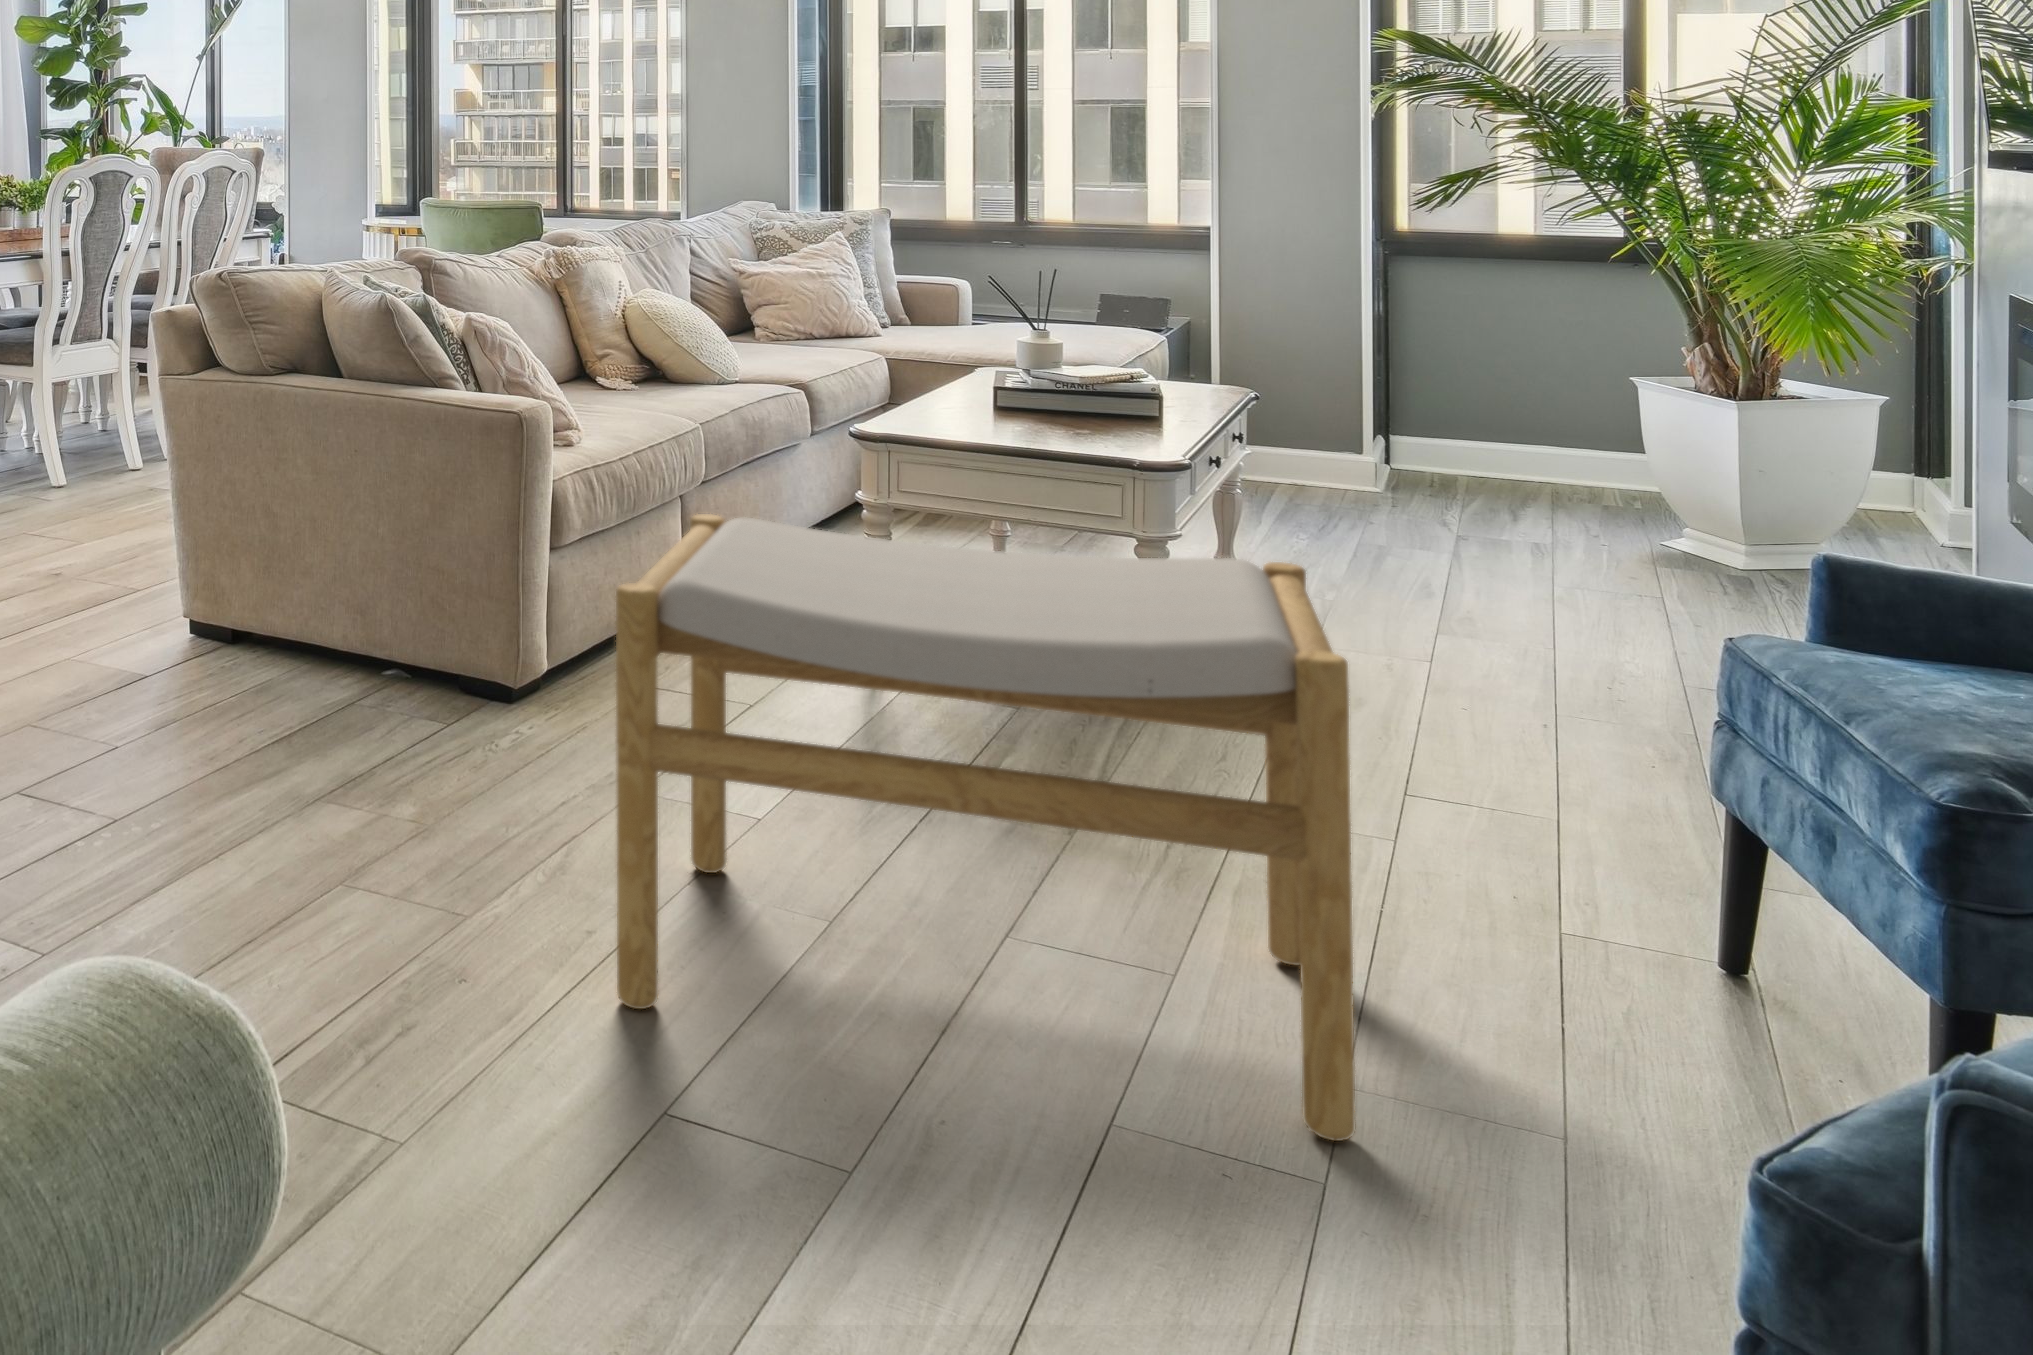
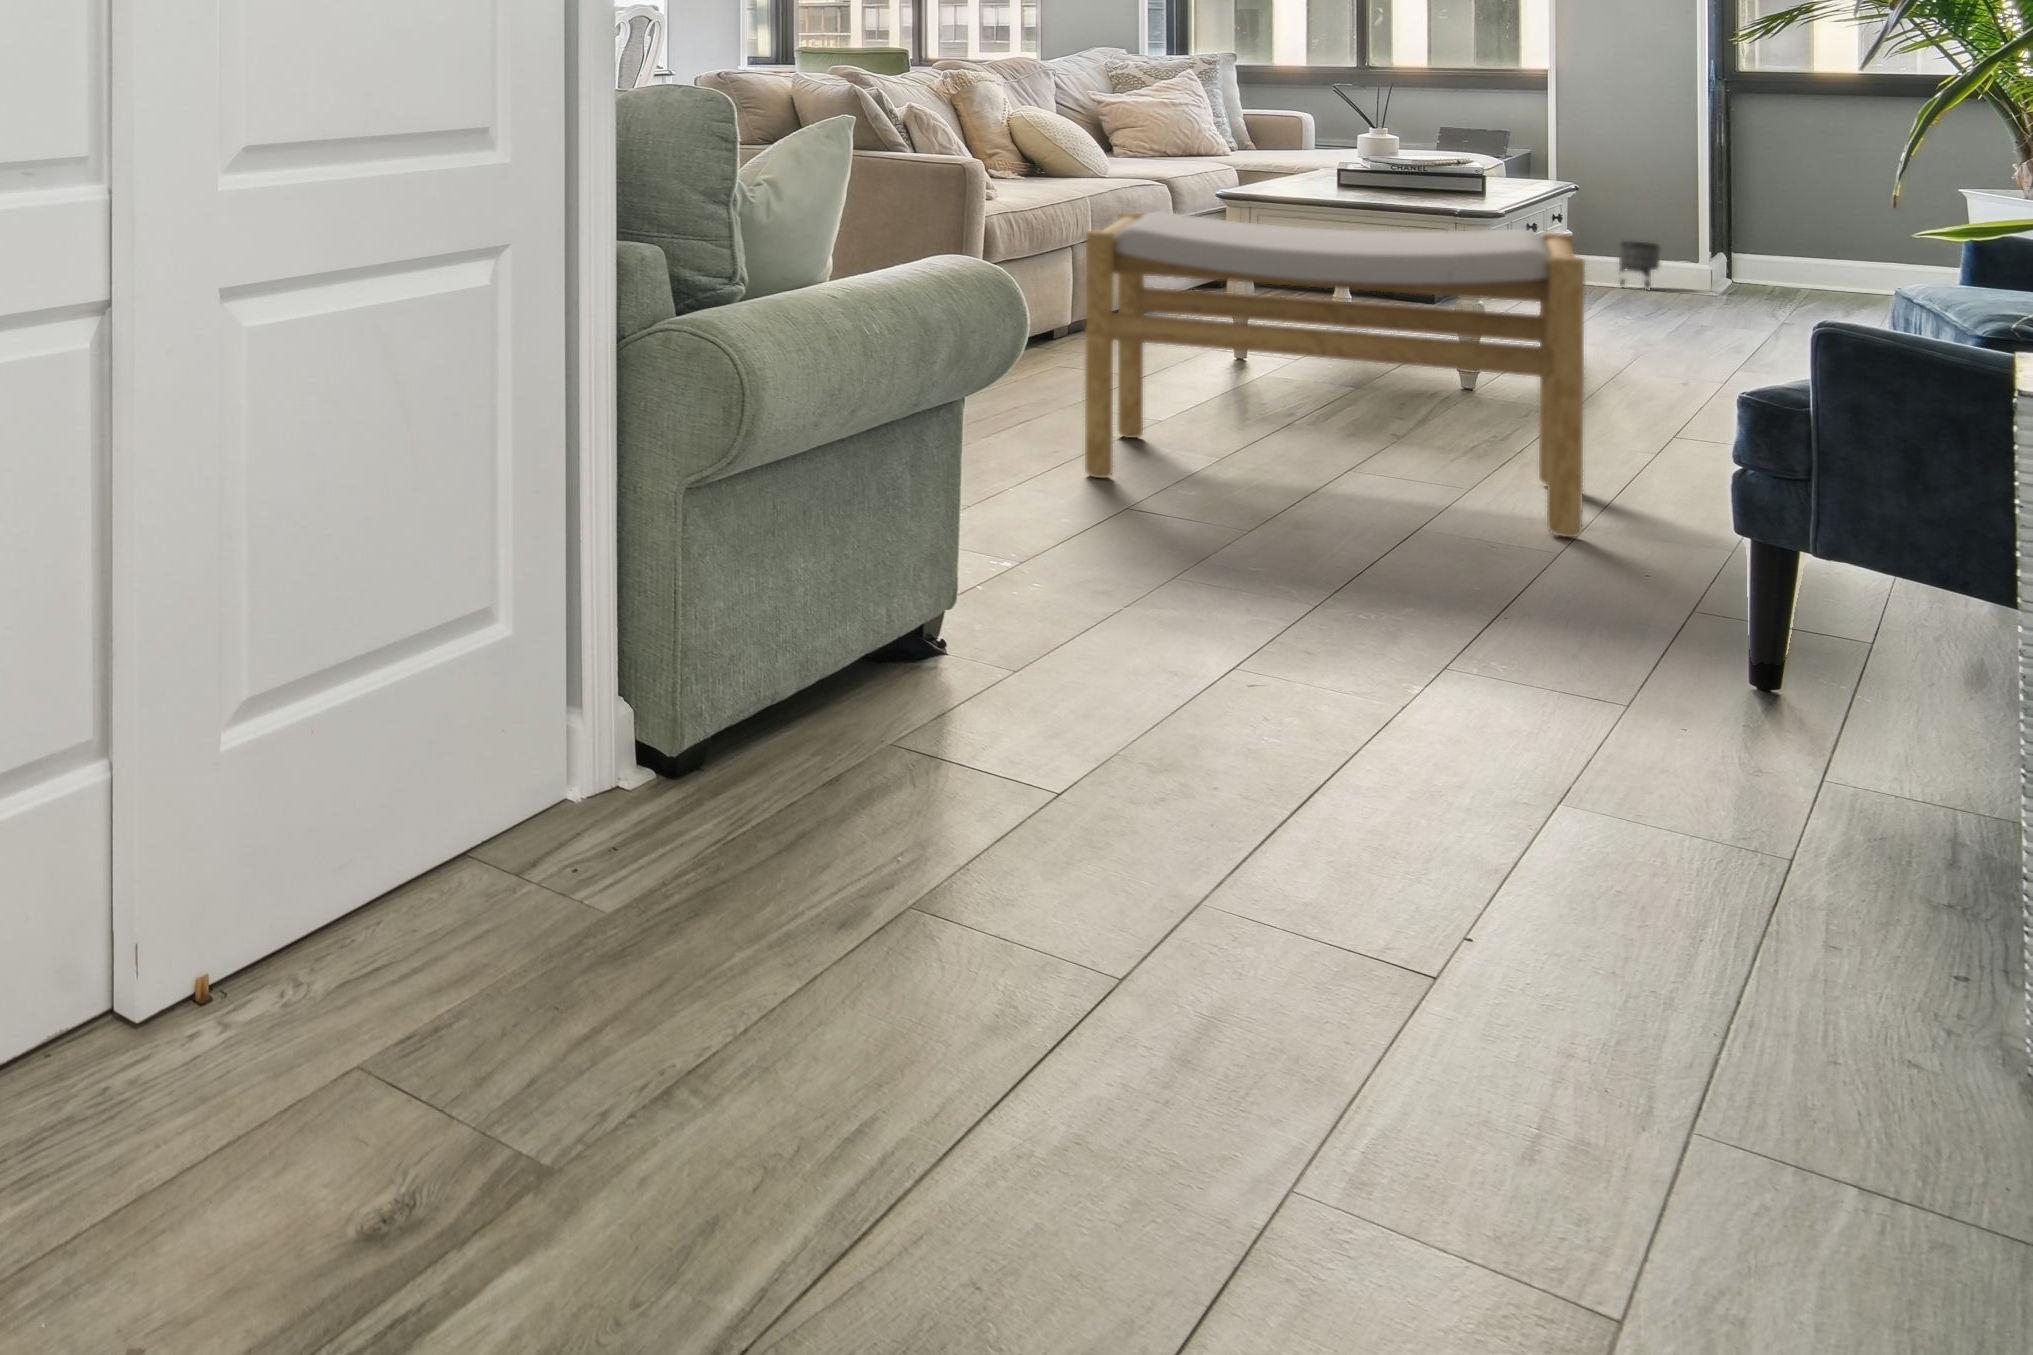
planter: none [1283,430,1325,489] -> present [1618,241,1661,289]

